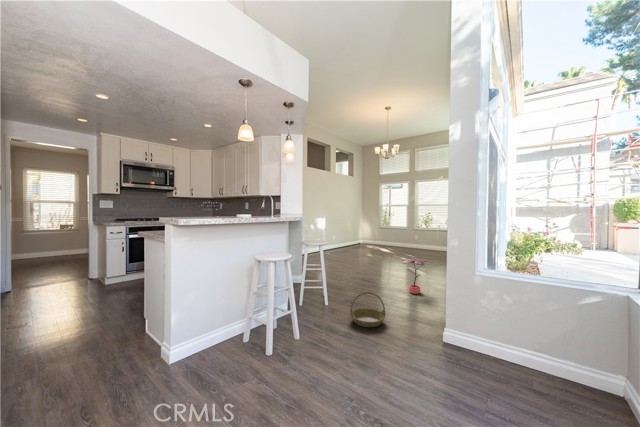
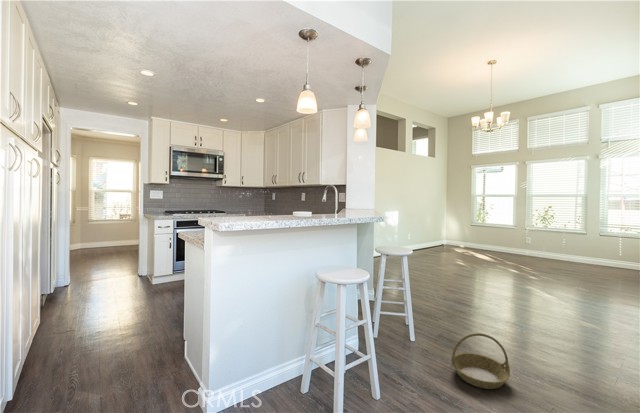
potted plant: present [403,259,427,294] -> none [525,279,566,333]

